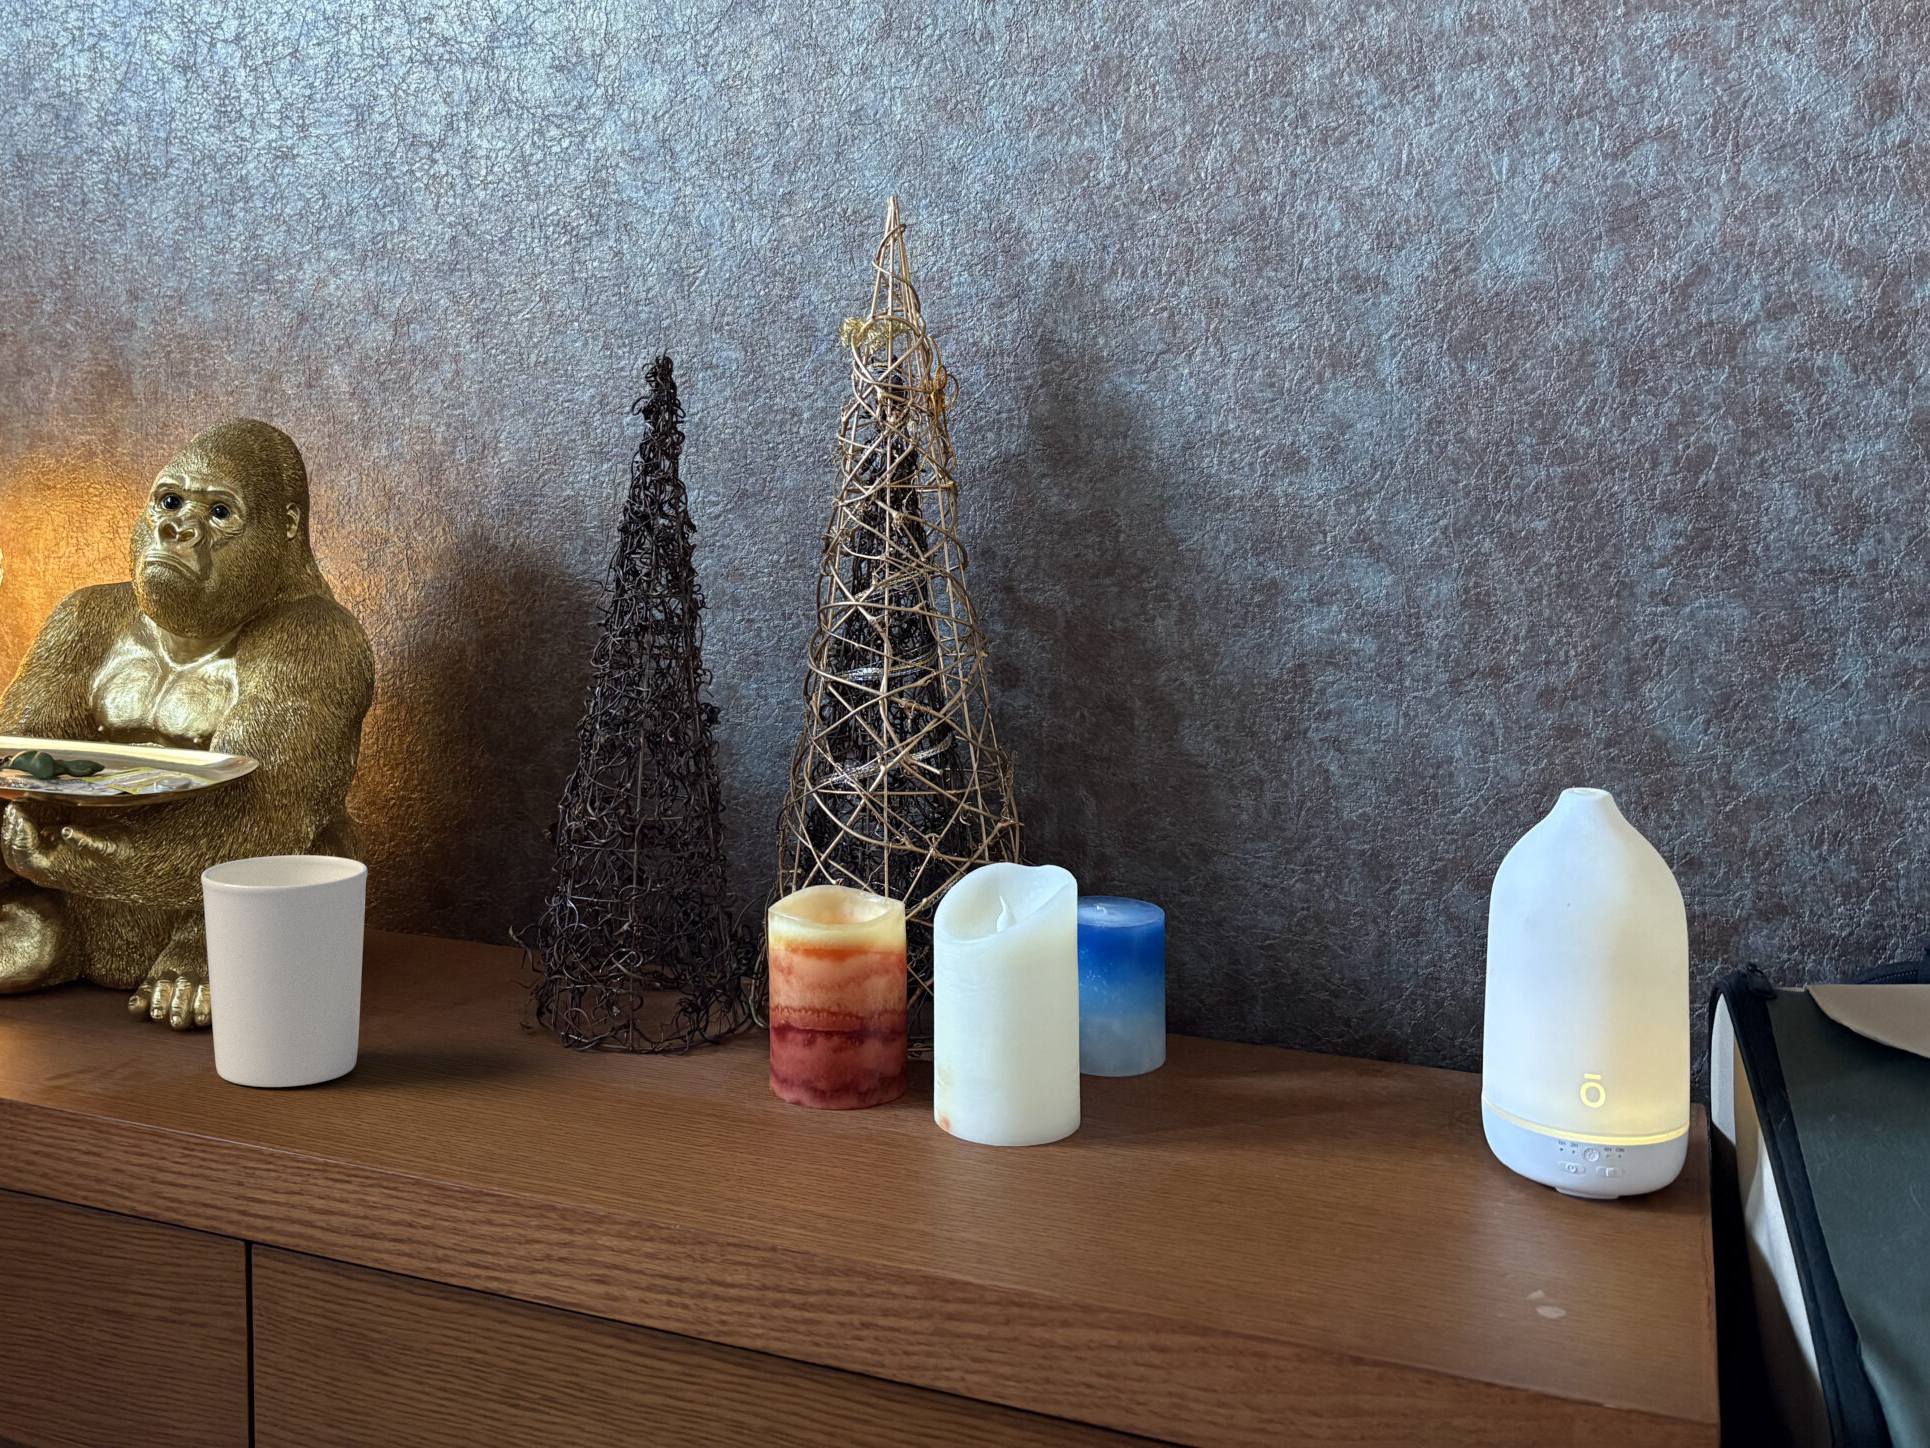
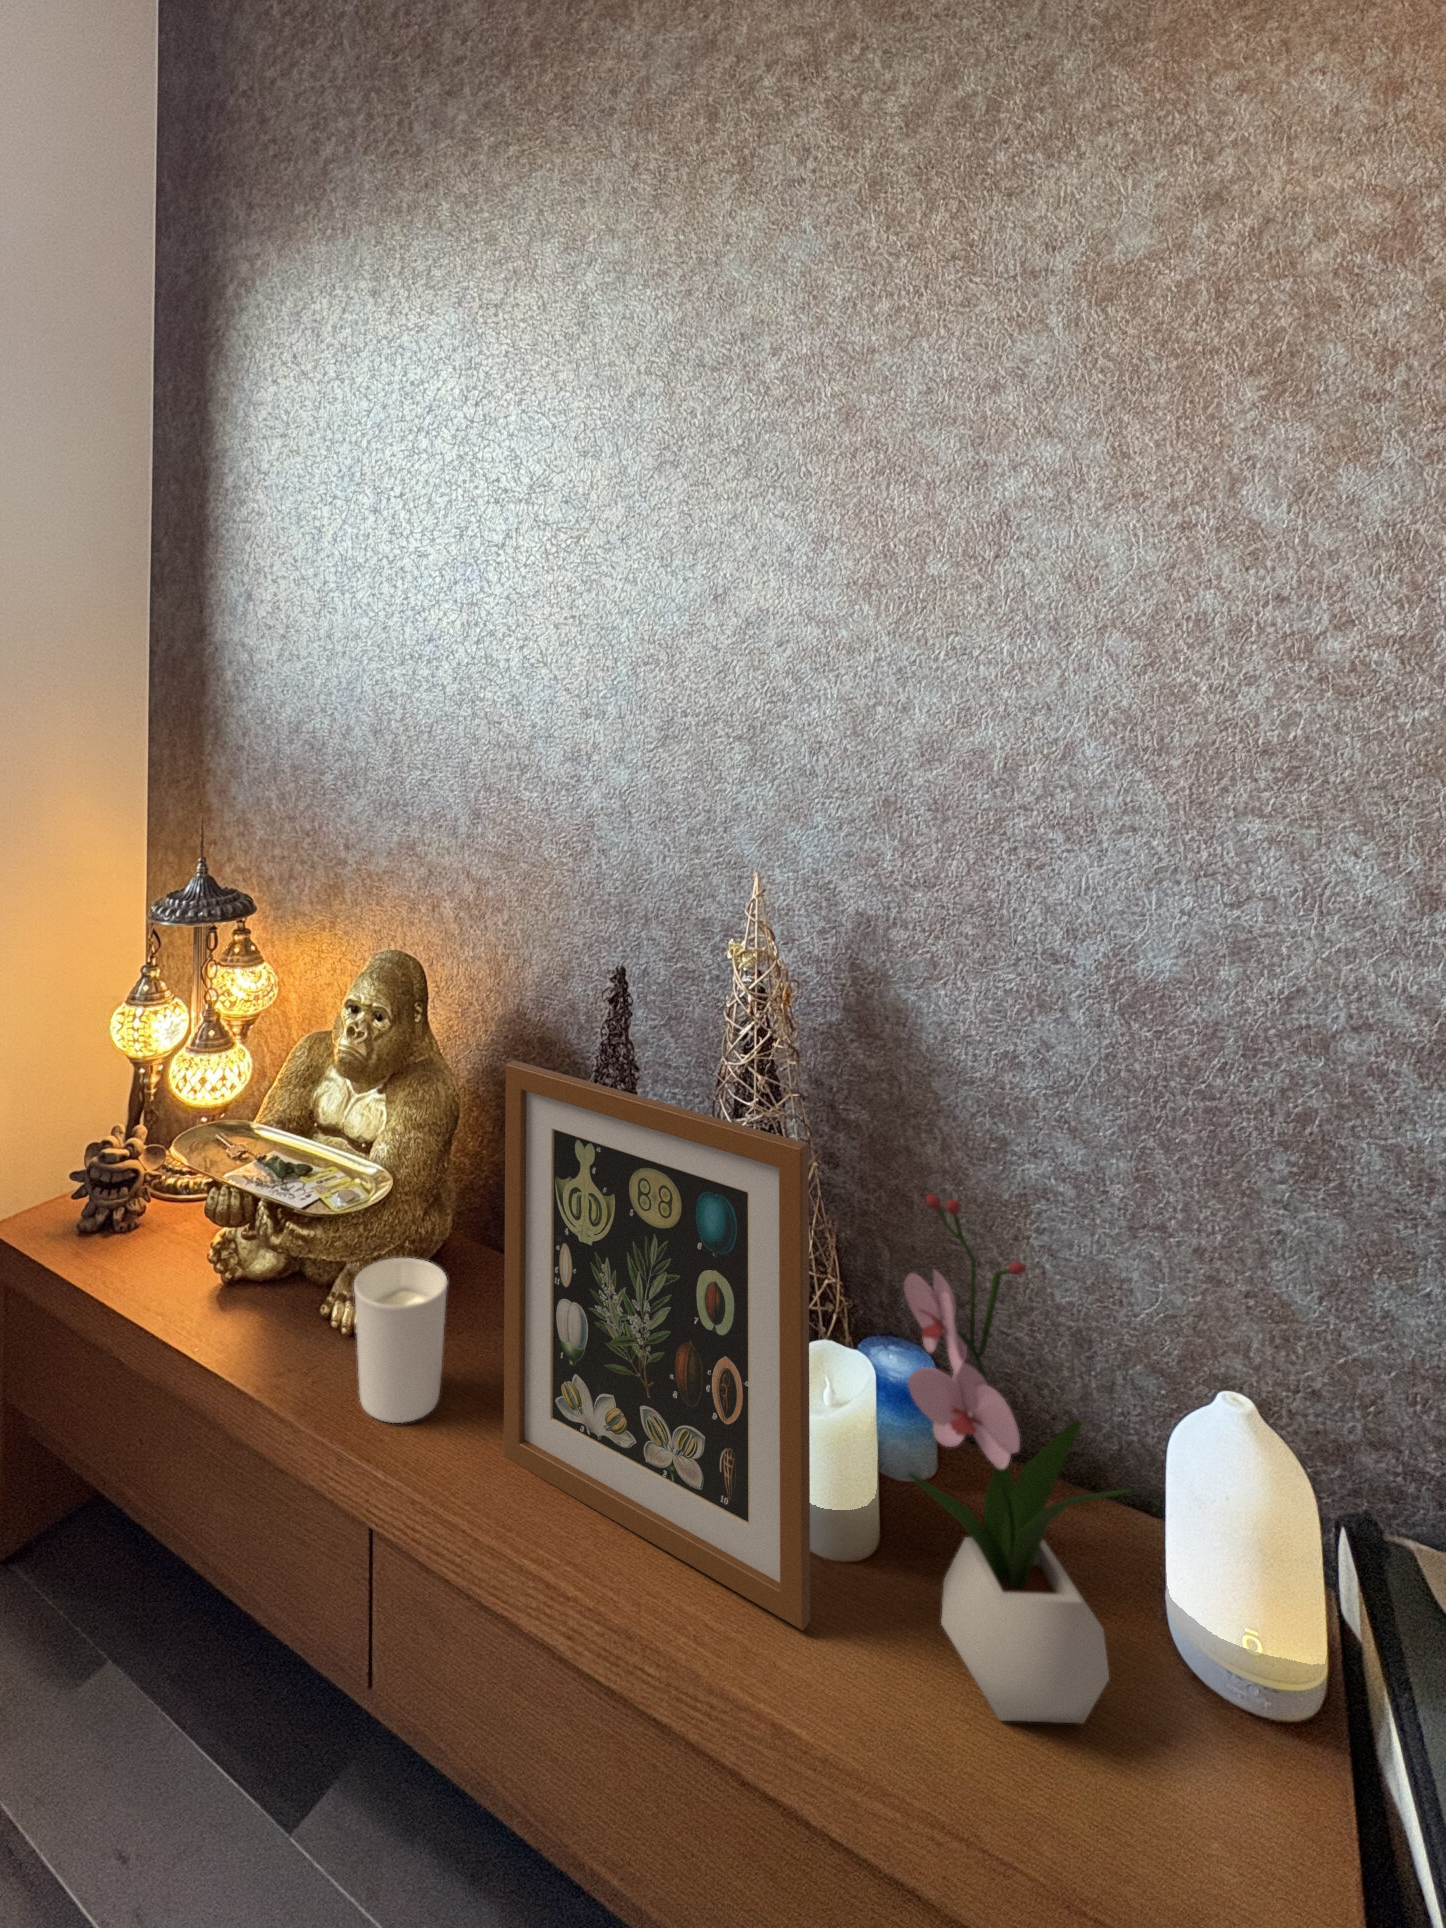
picture frame: none [469,451,970,1194] -> present [504,1060,810,1630]
flower arrangement: none [1113,527,1430,1238] -> present [904,1194,1132,1724]

